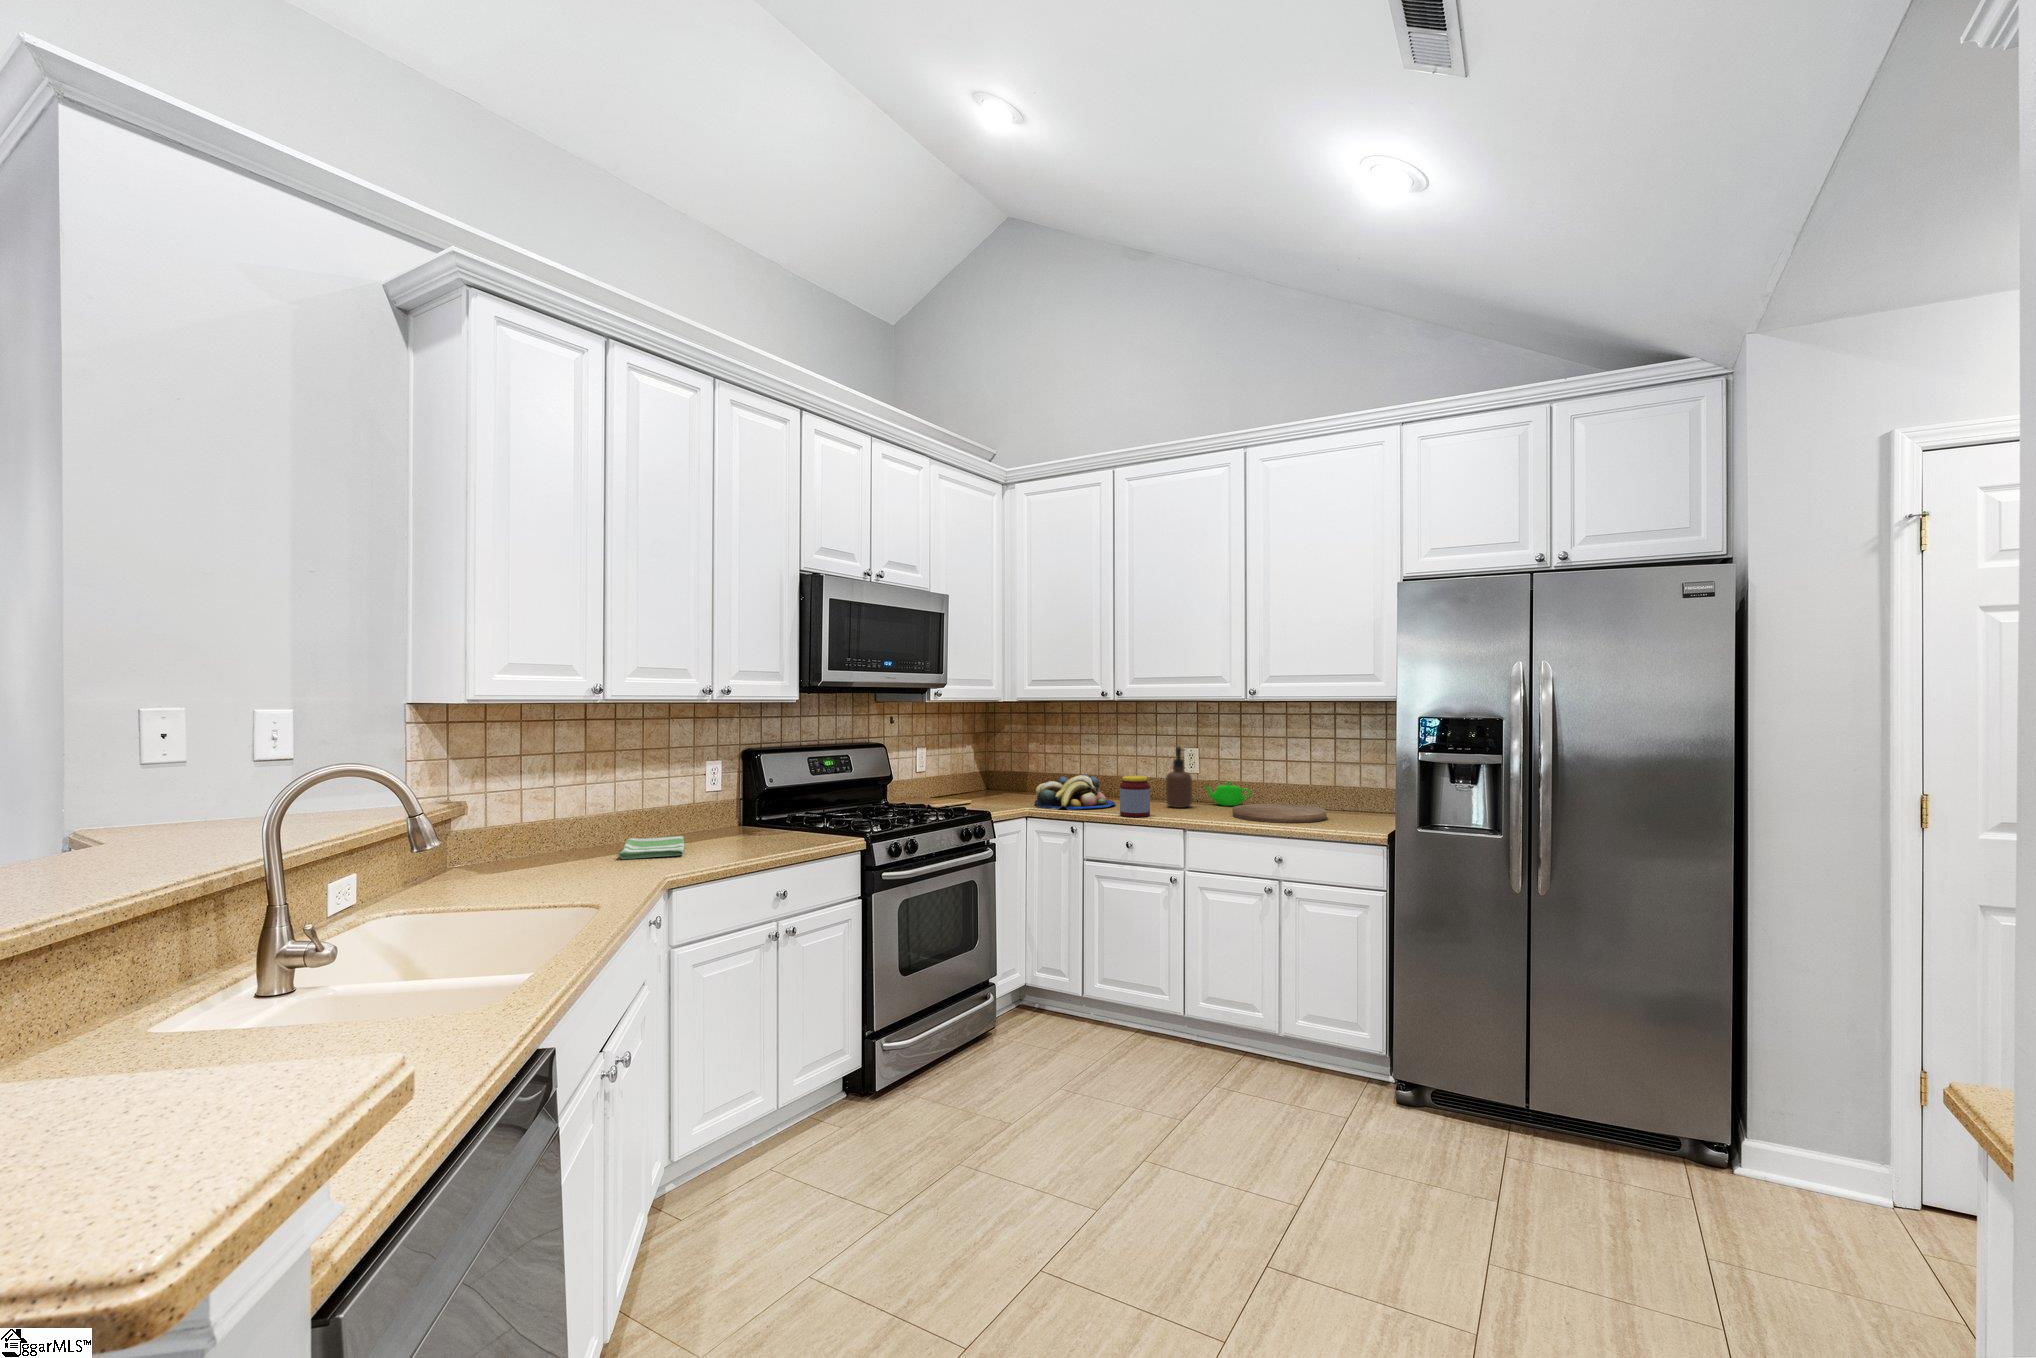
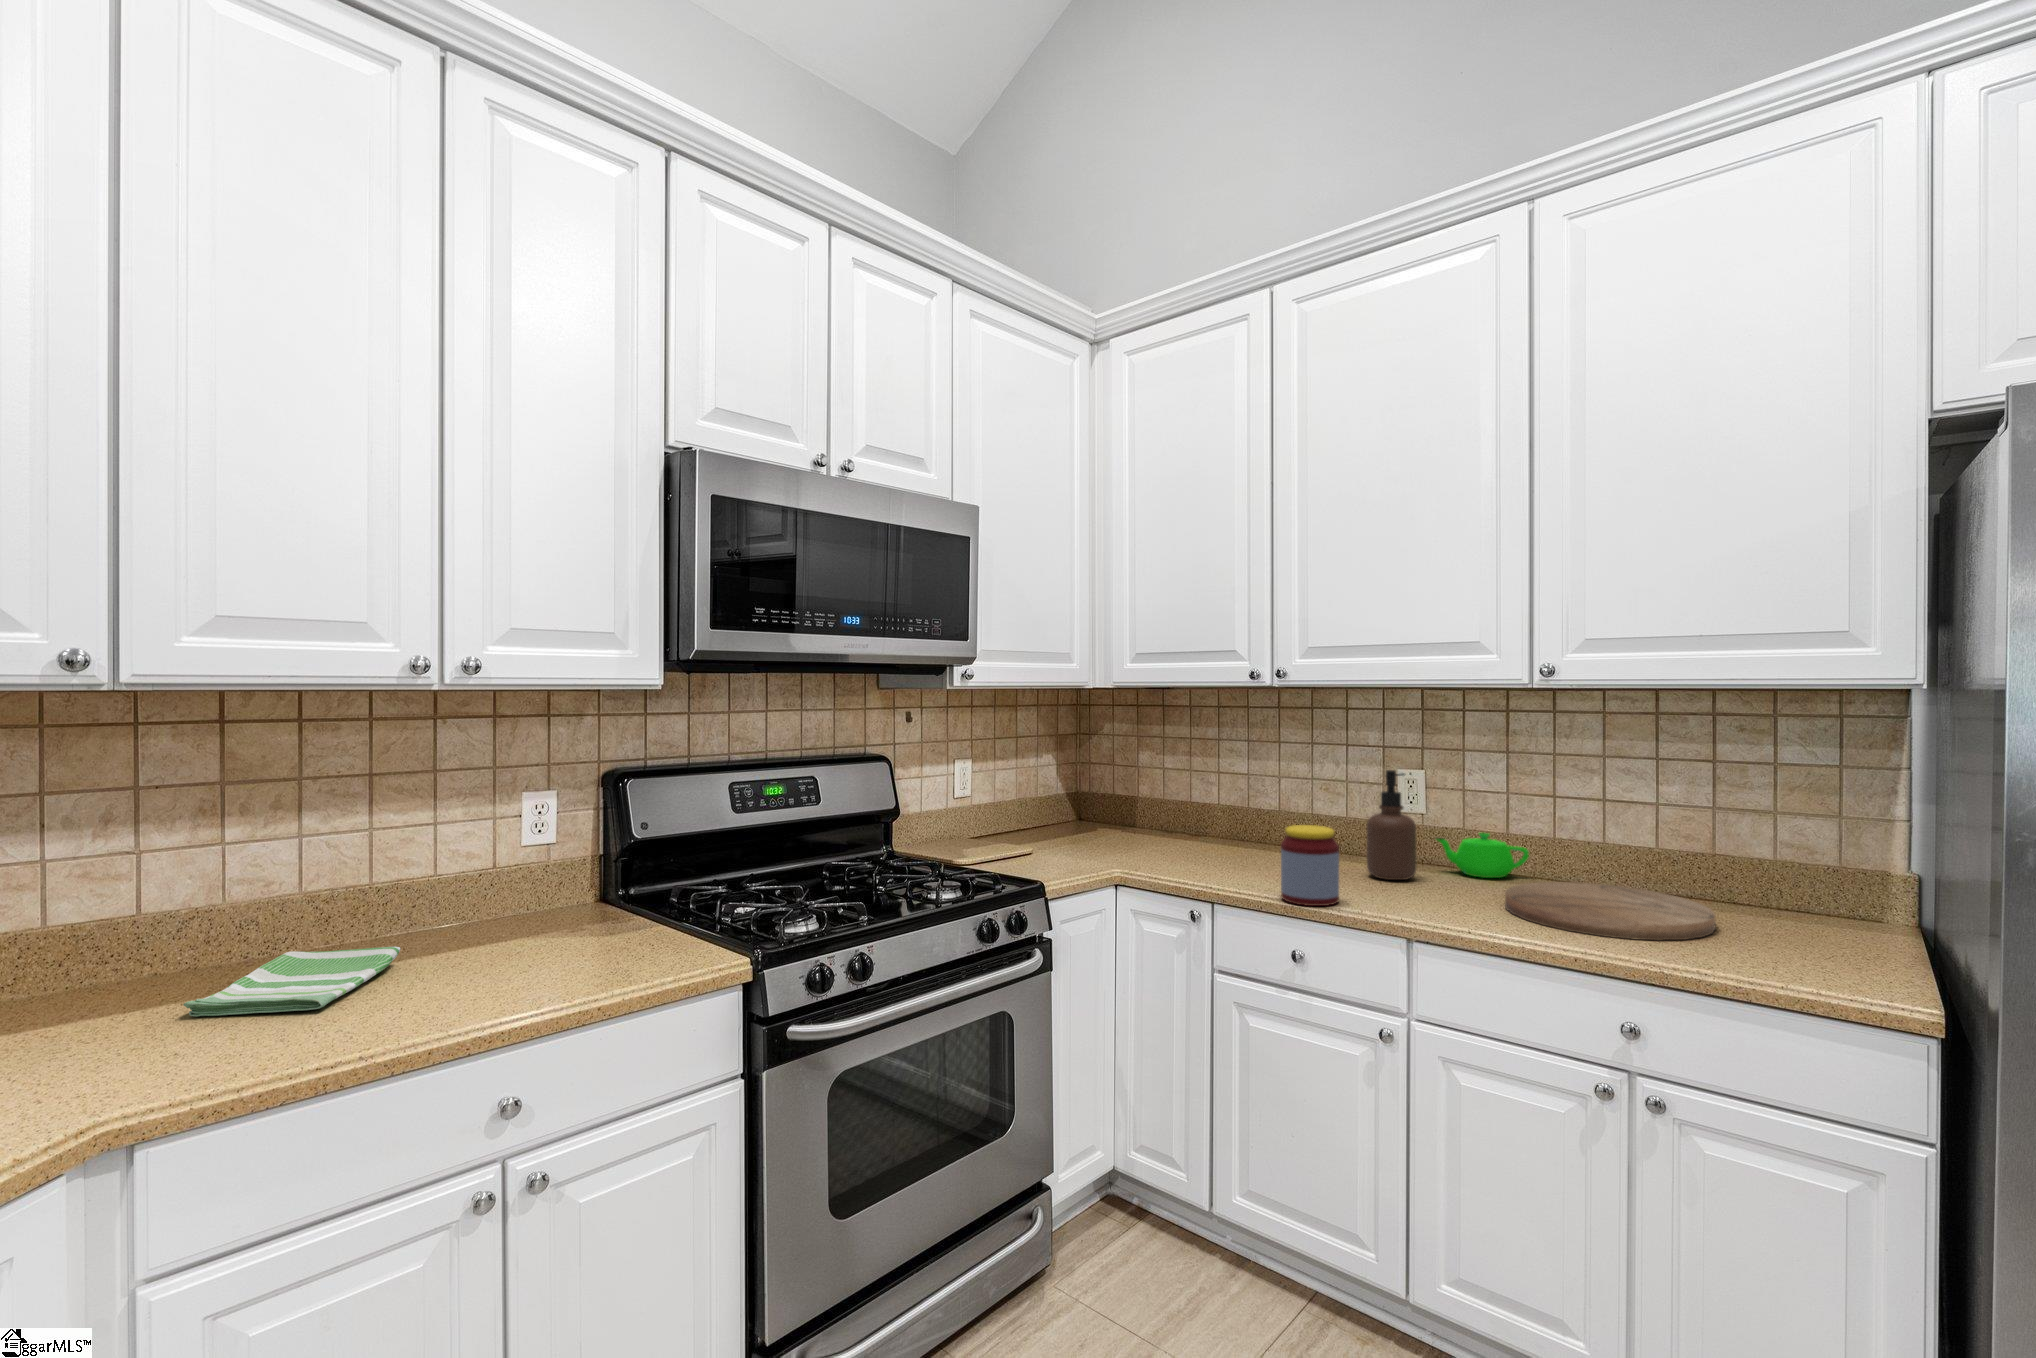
fruit bowl: present [1035,774,1115,810] -> none [1132,811,1274,879]

